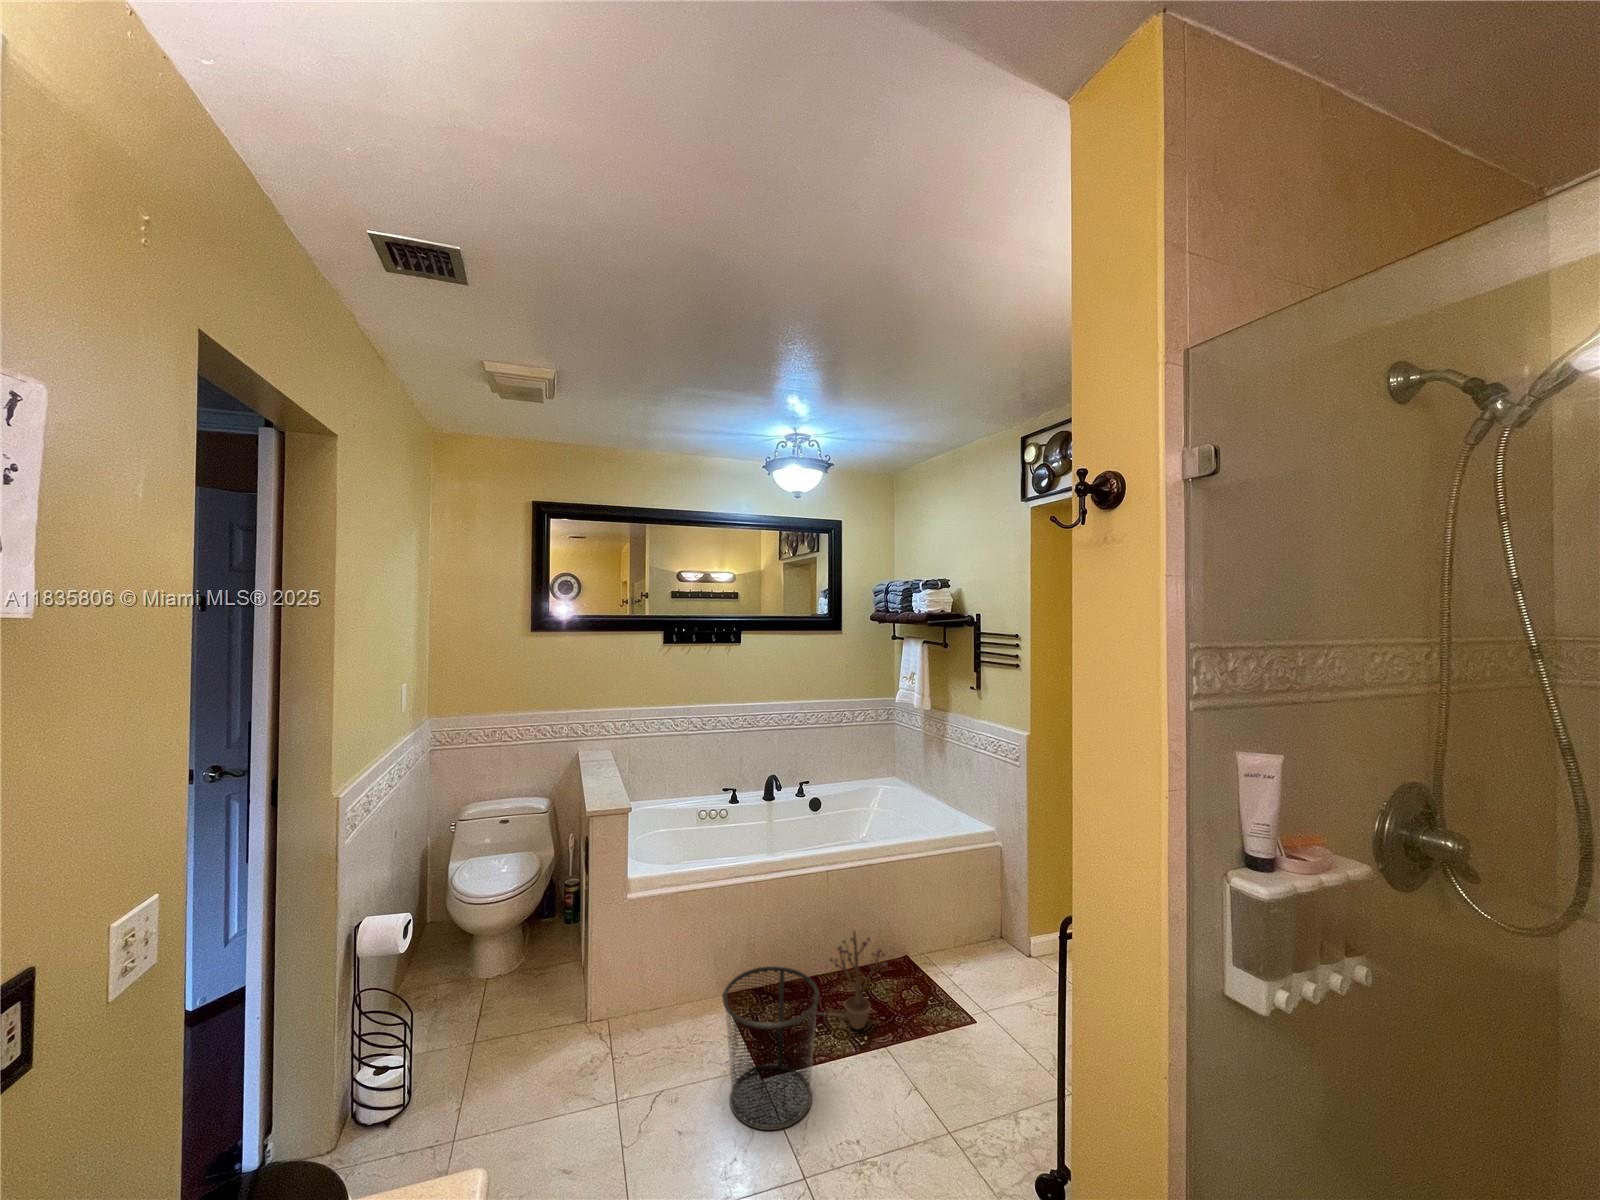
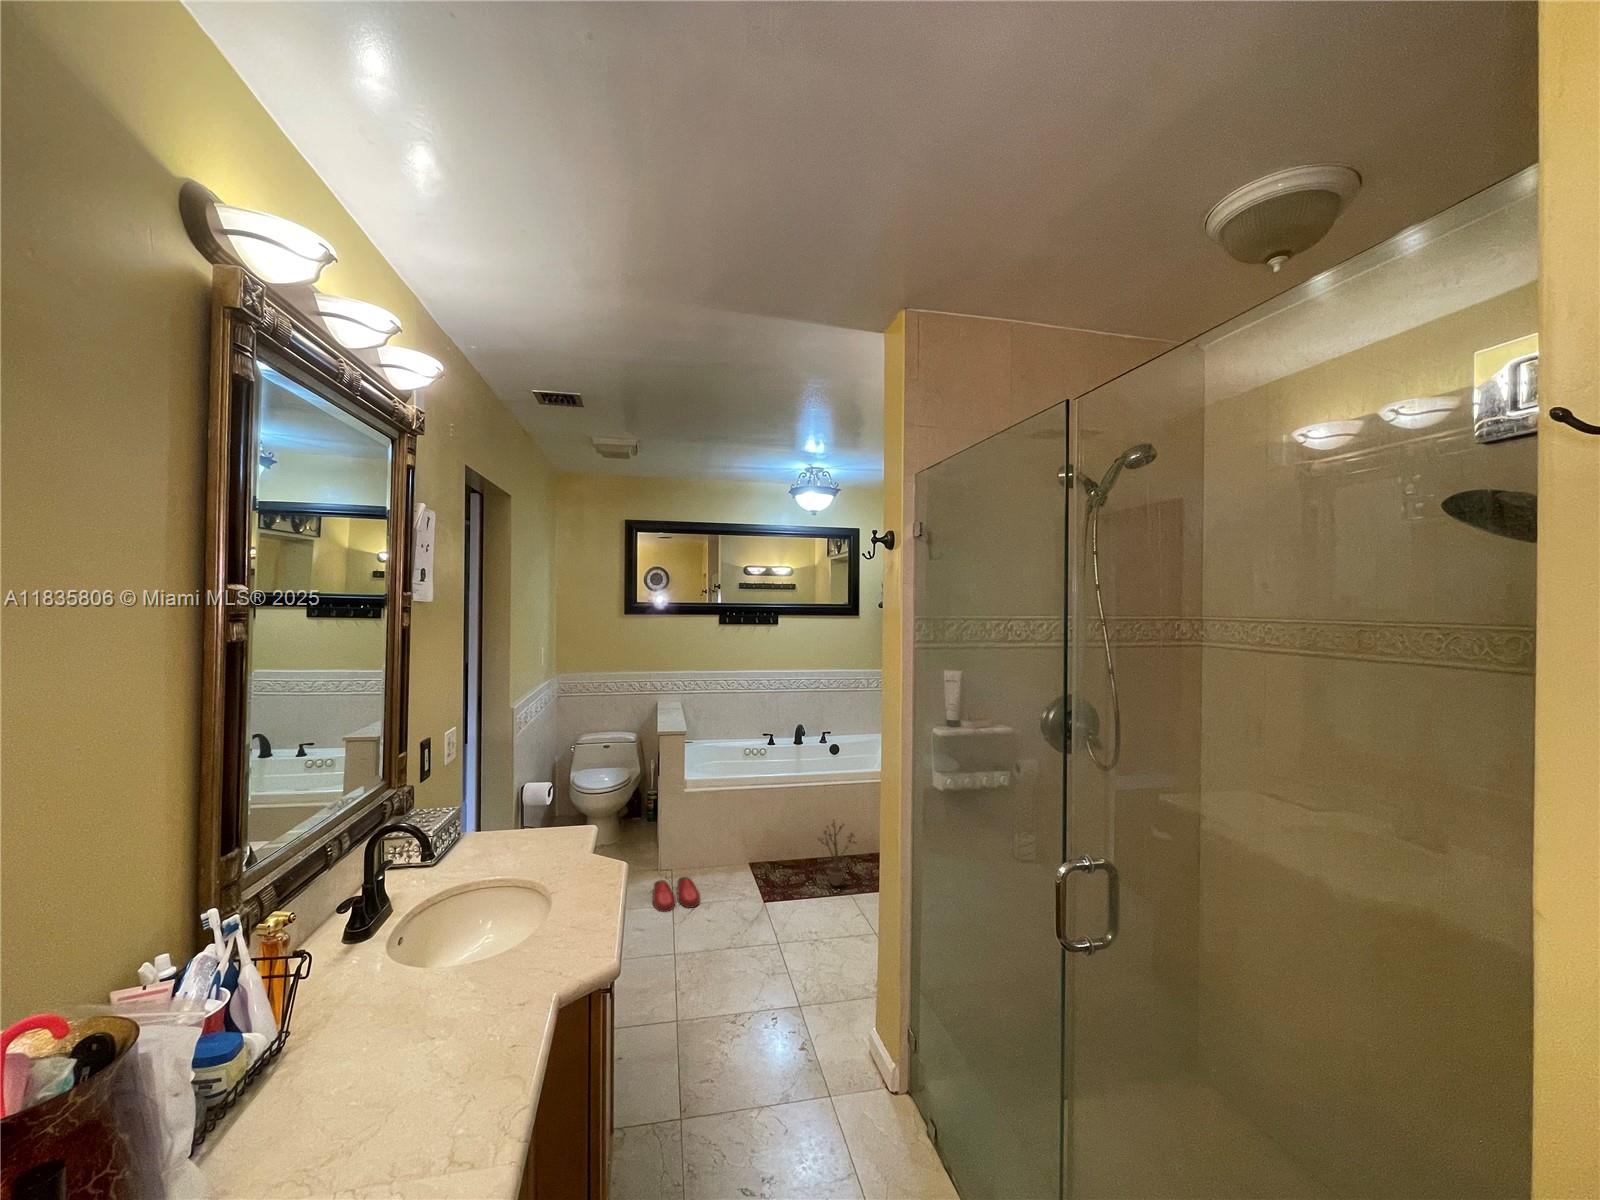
waste bin: present [723,966,819,1130] -> none [736,832,799,924]
slippers: none [585,1039,661,1123] -> present [653,877,700,912]

